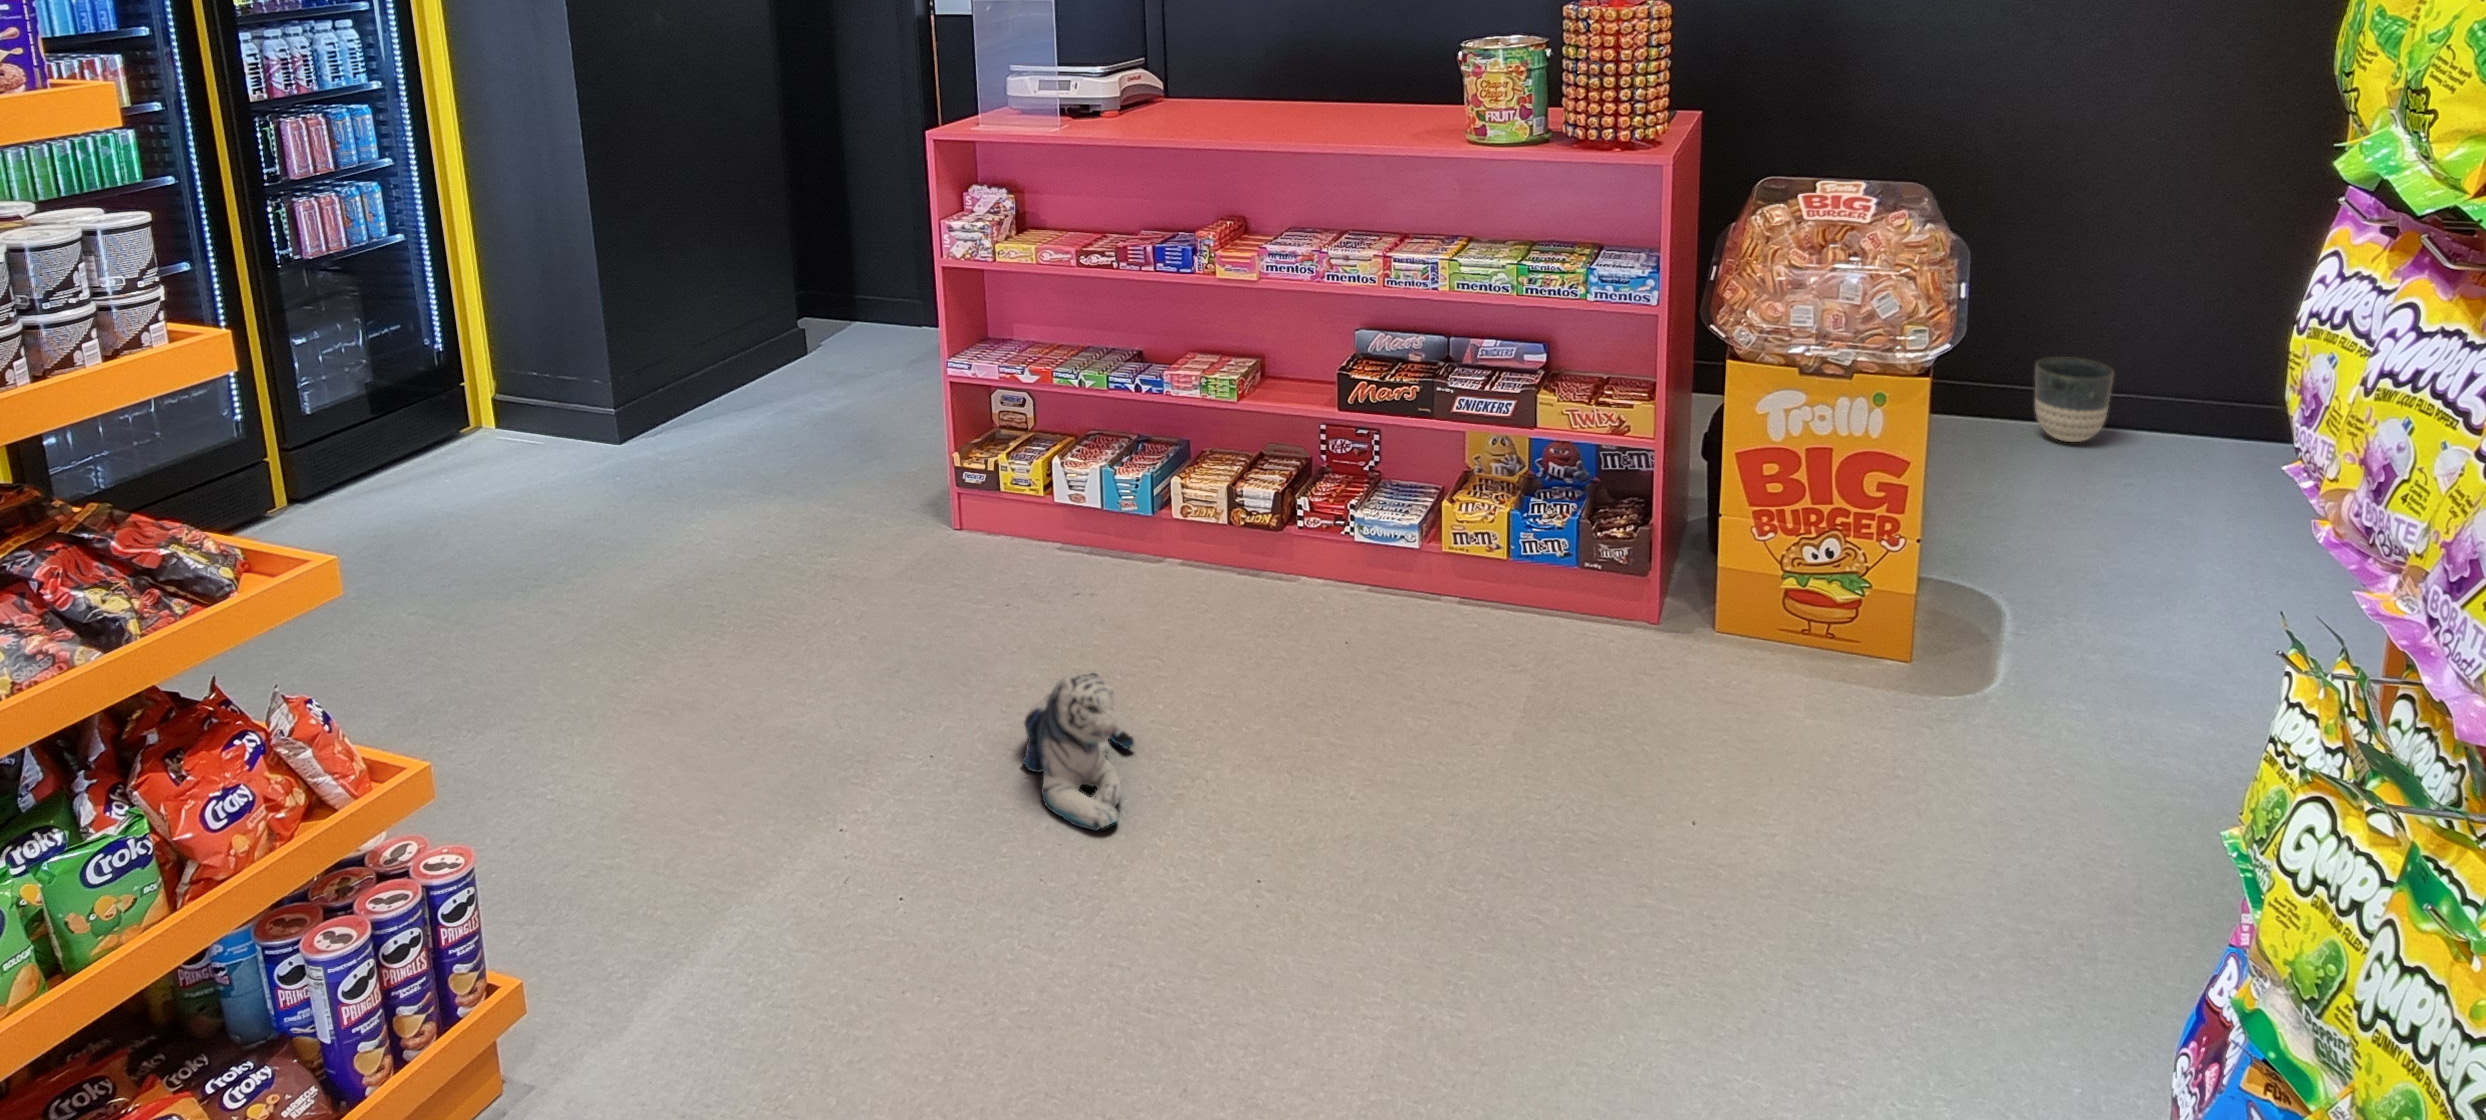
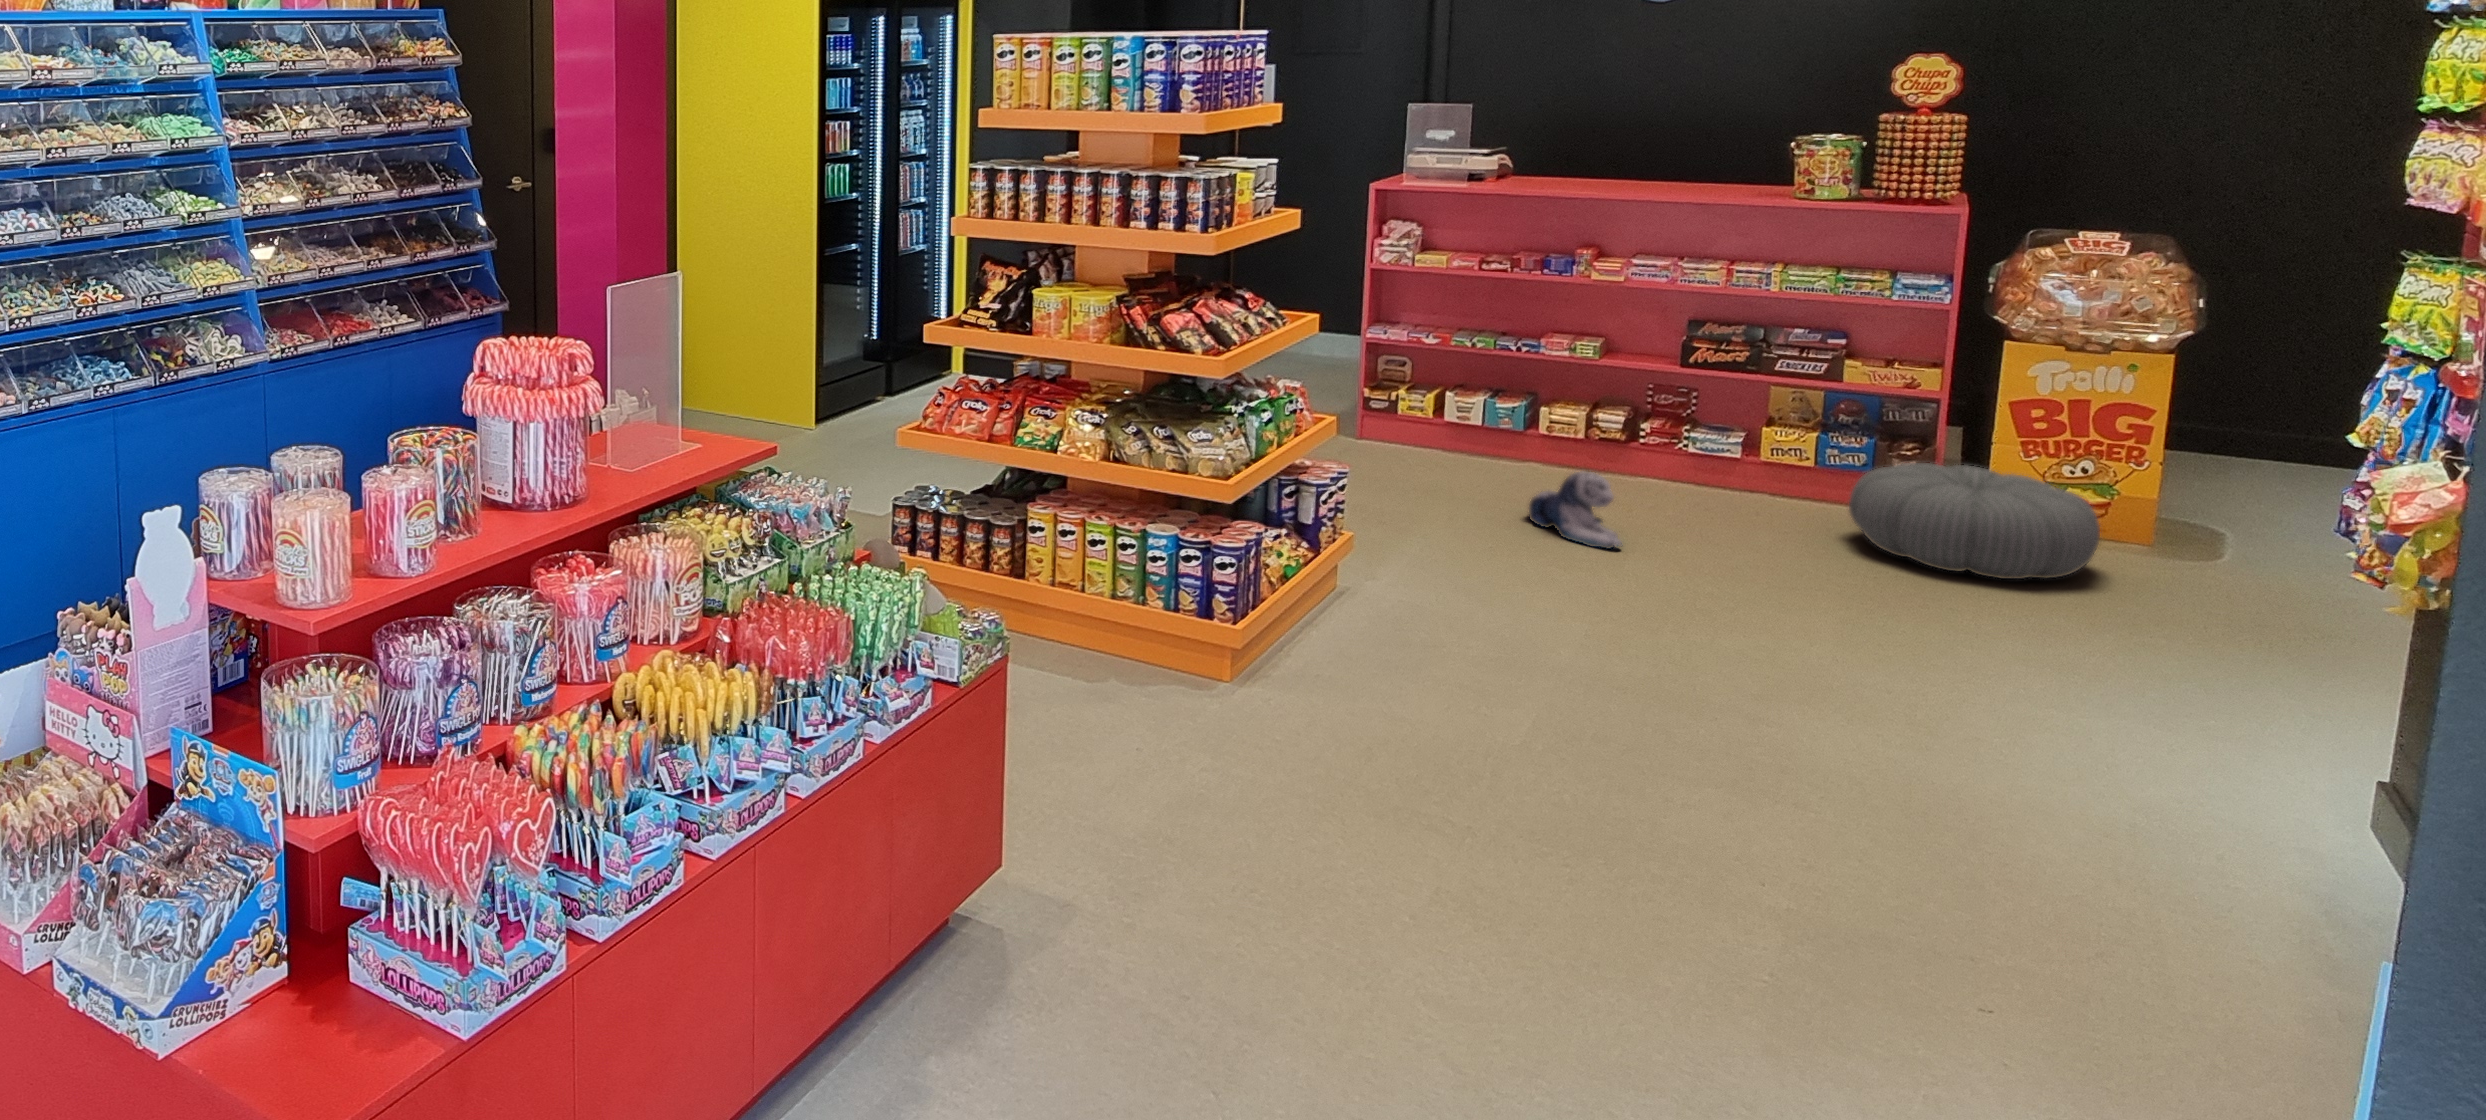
planter: present [2035,357,2113,442] -> none [2227,399,2304,461]
pouf: none [1496,582,1822,822] -> present [1849,463,2100,579]

